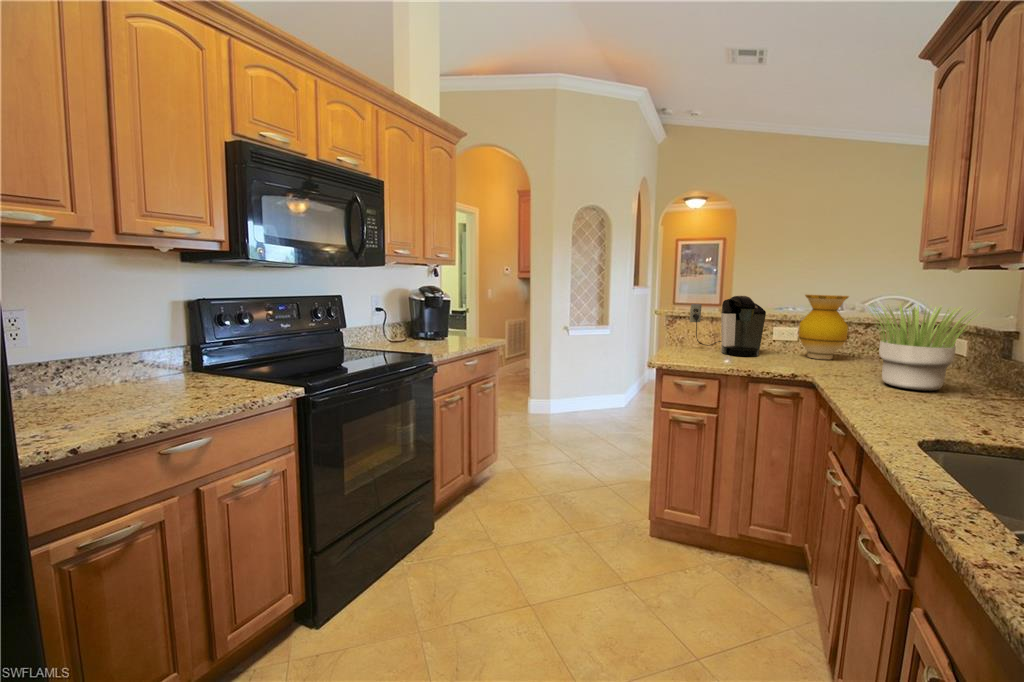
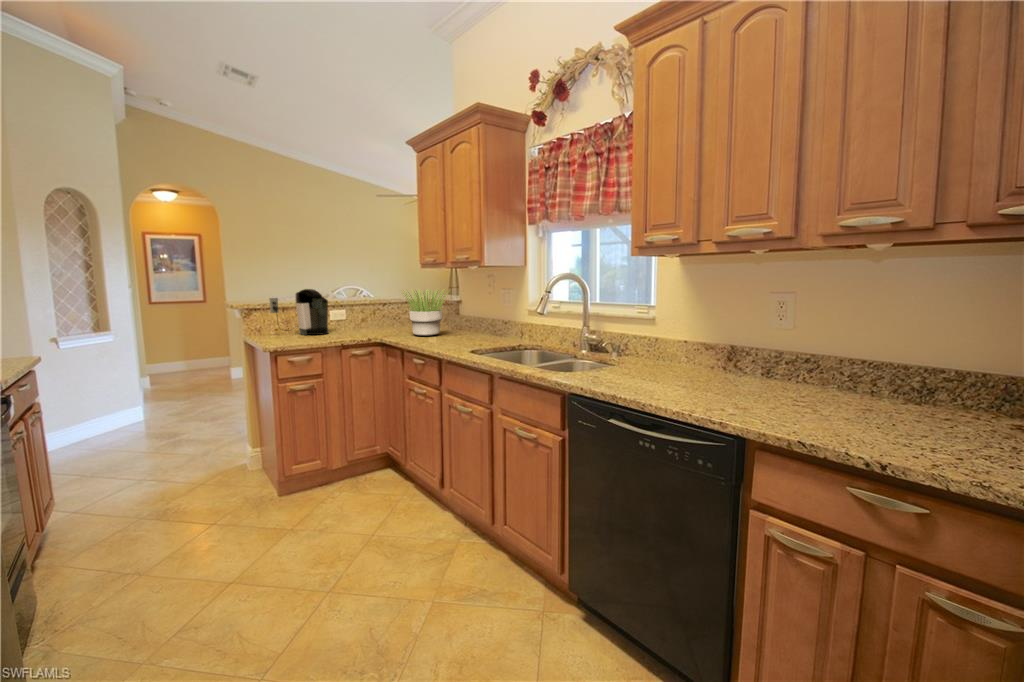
vase: present [799,294,849,359] -> none [349,286,379,329]

